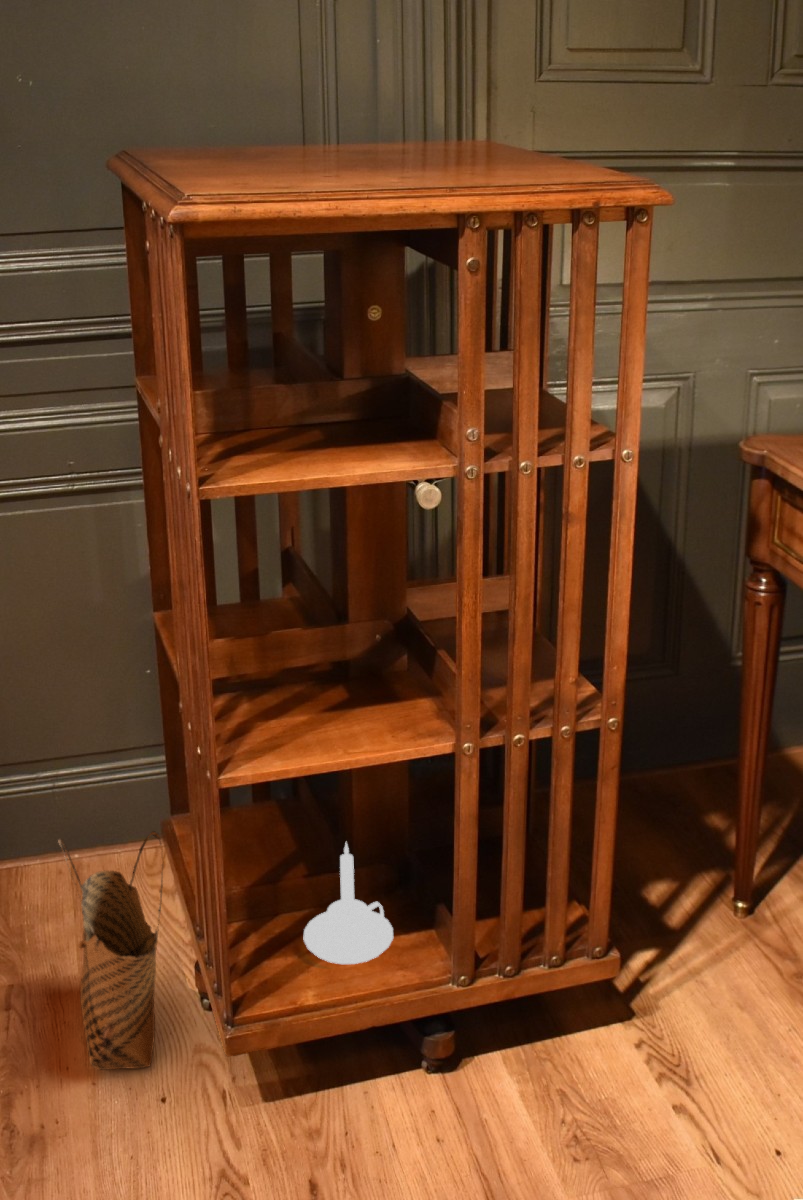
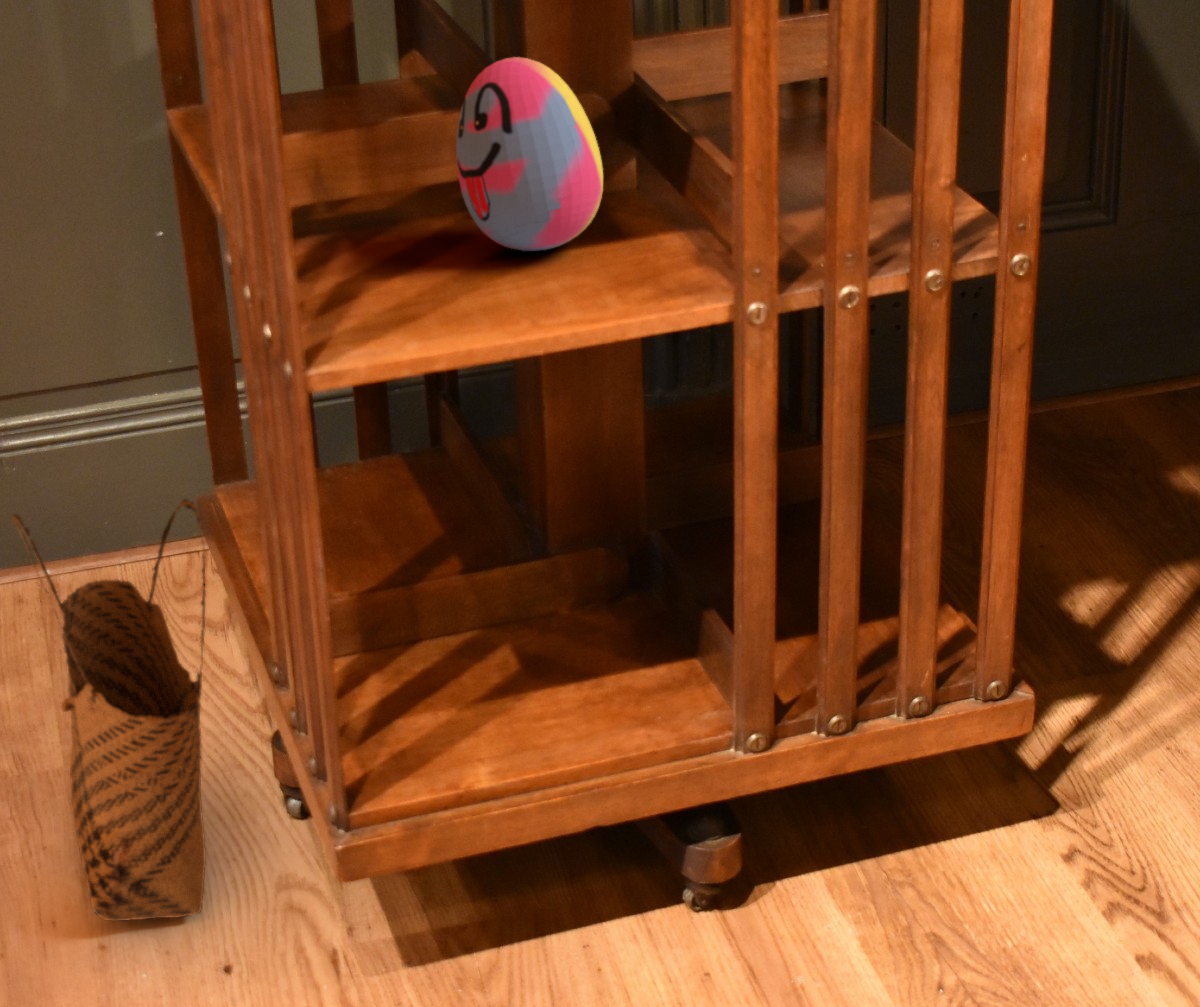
decorative egg: none [310,606,388,708] -> present [456,57,603,251]
candle holder: present [304,843,393,964] -> none [464,500,626,722]

